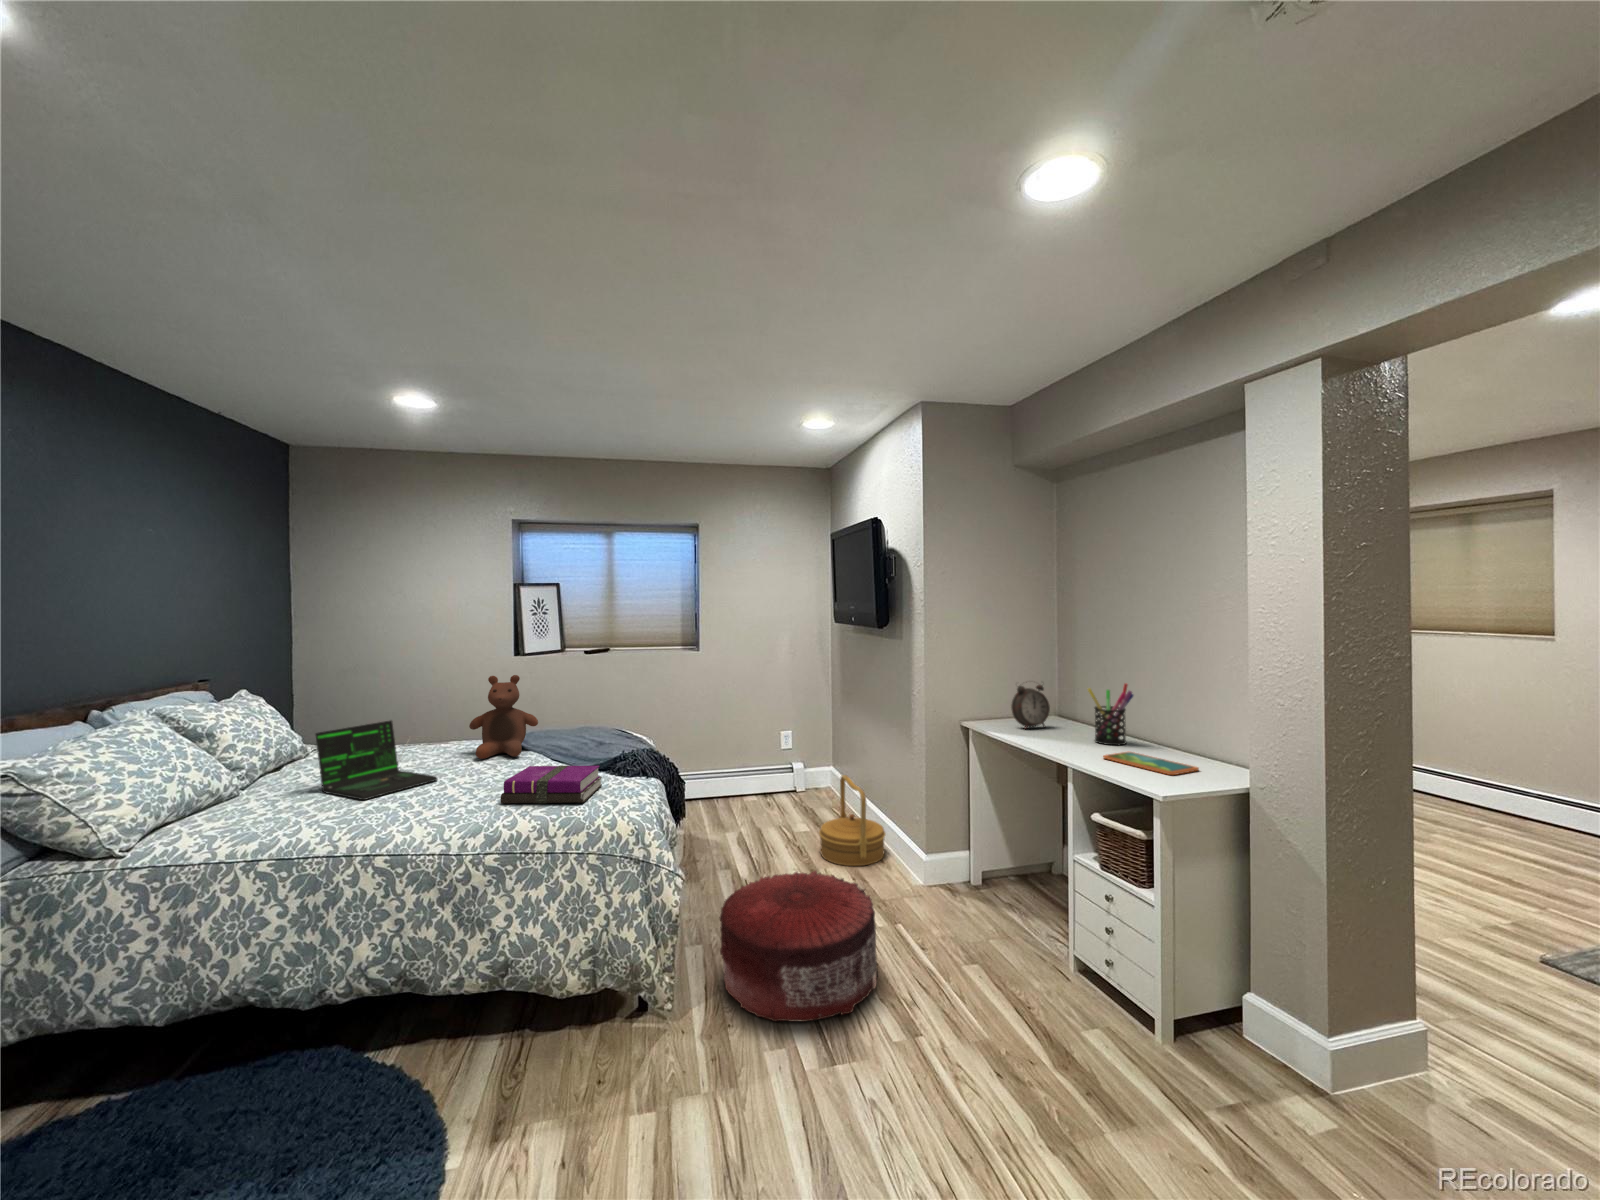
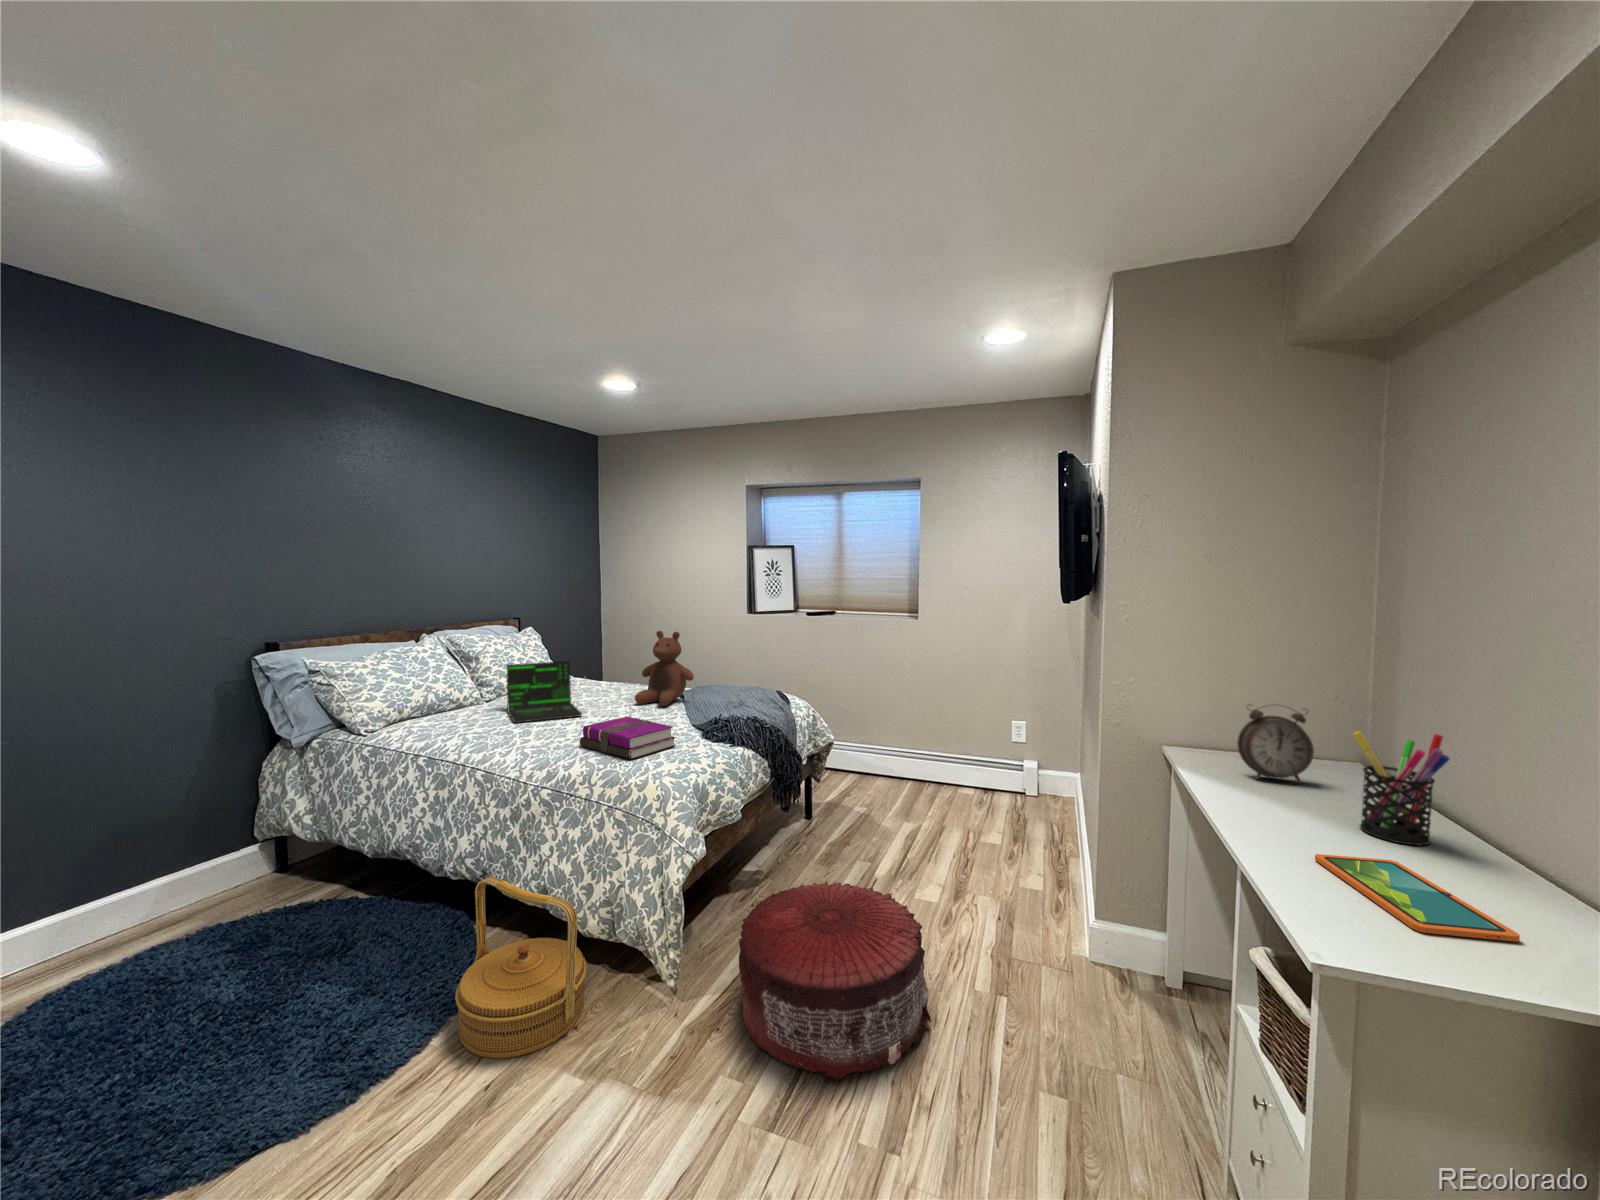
woven basket: present [819,775,885,866] -> present [455,876,587,1059]

